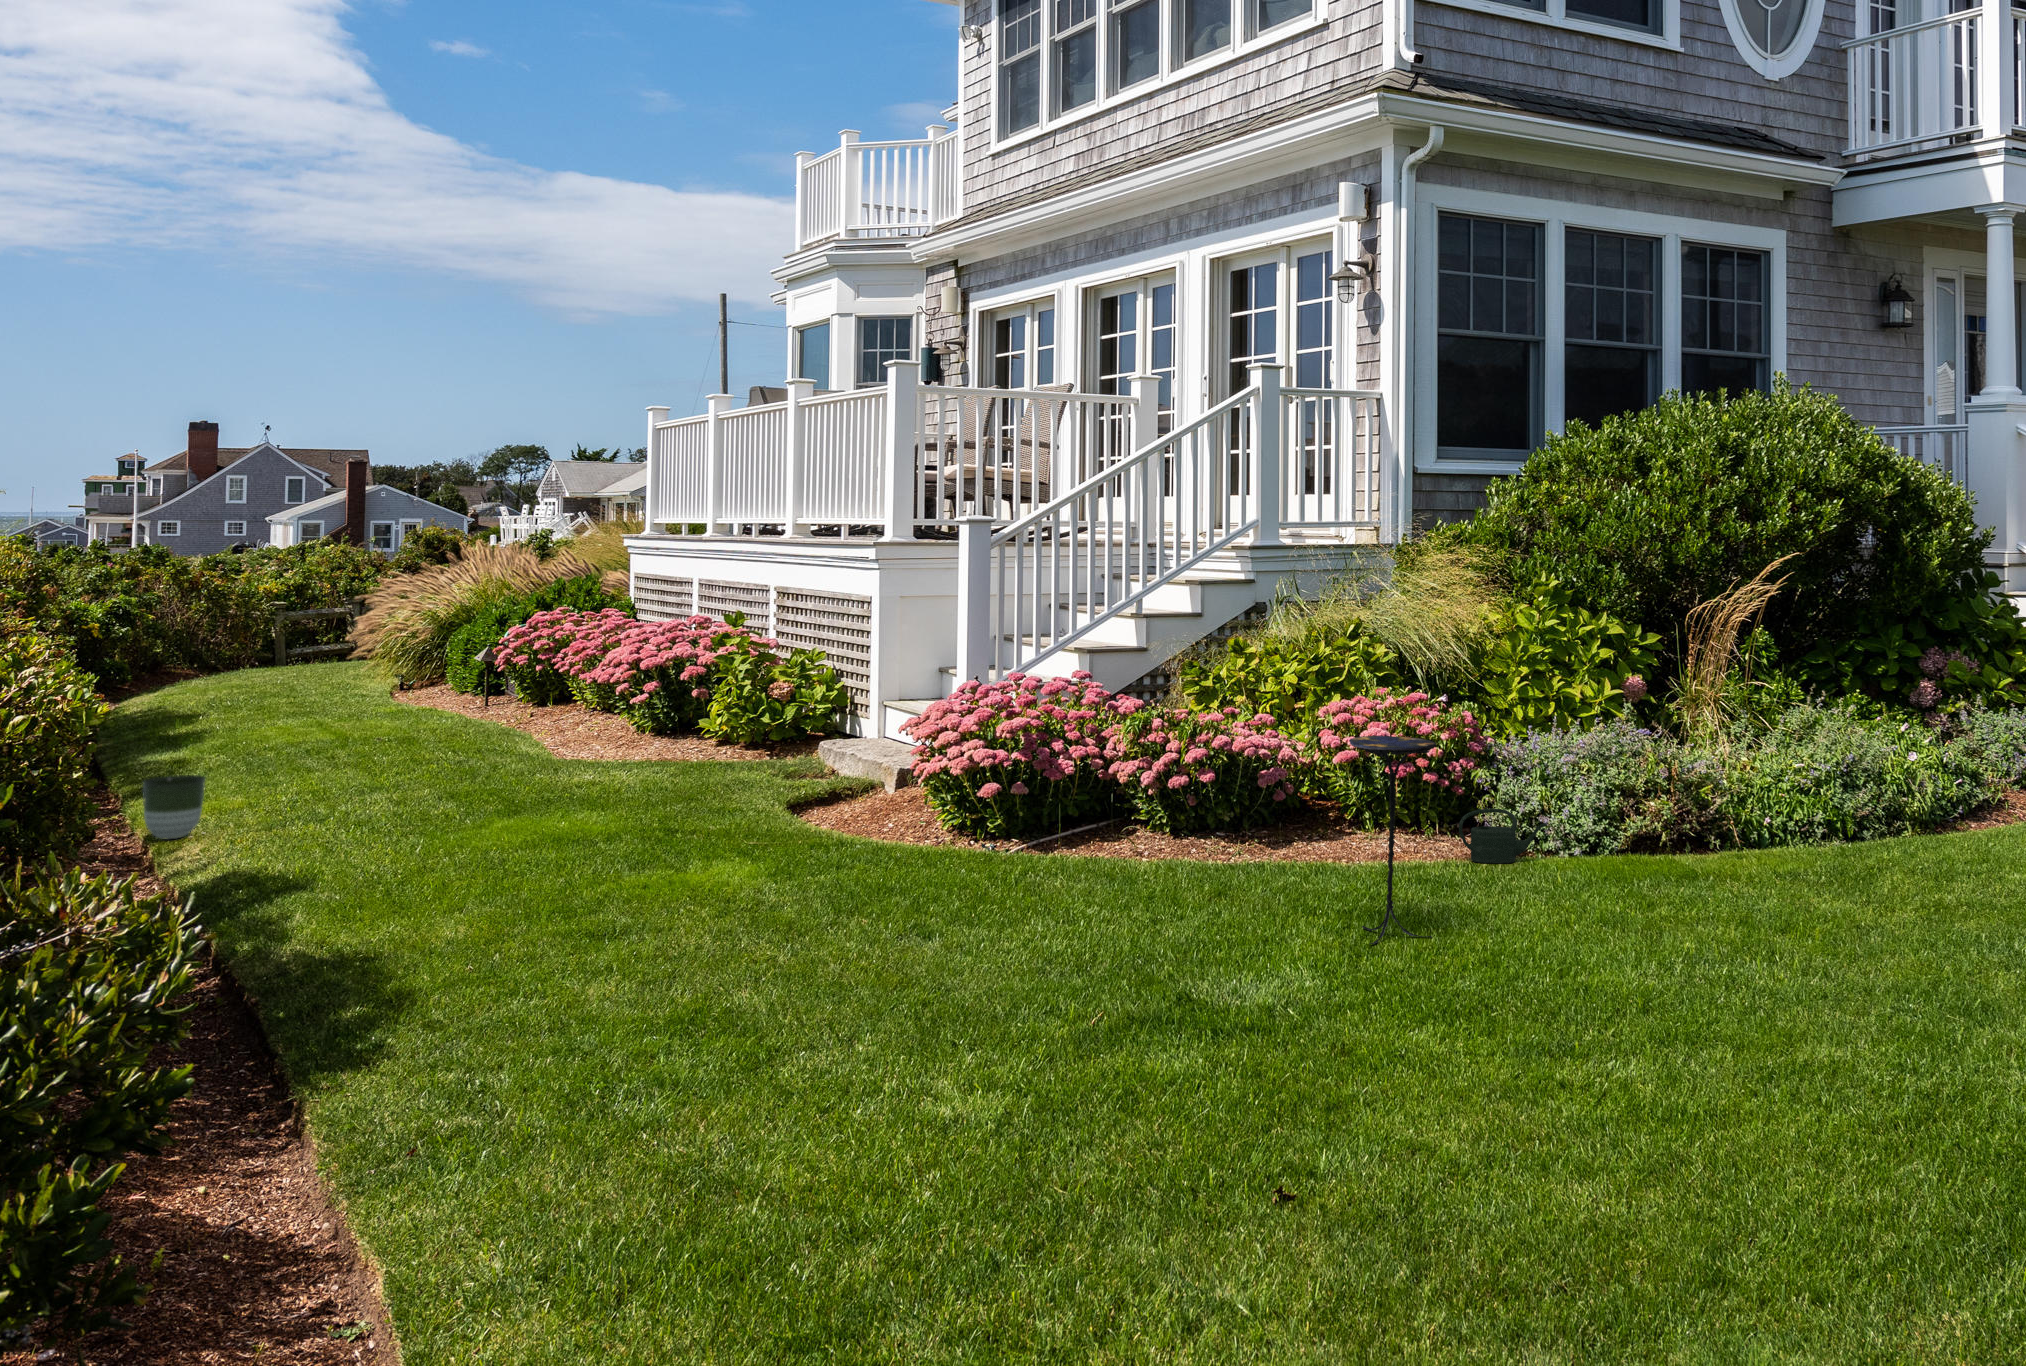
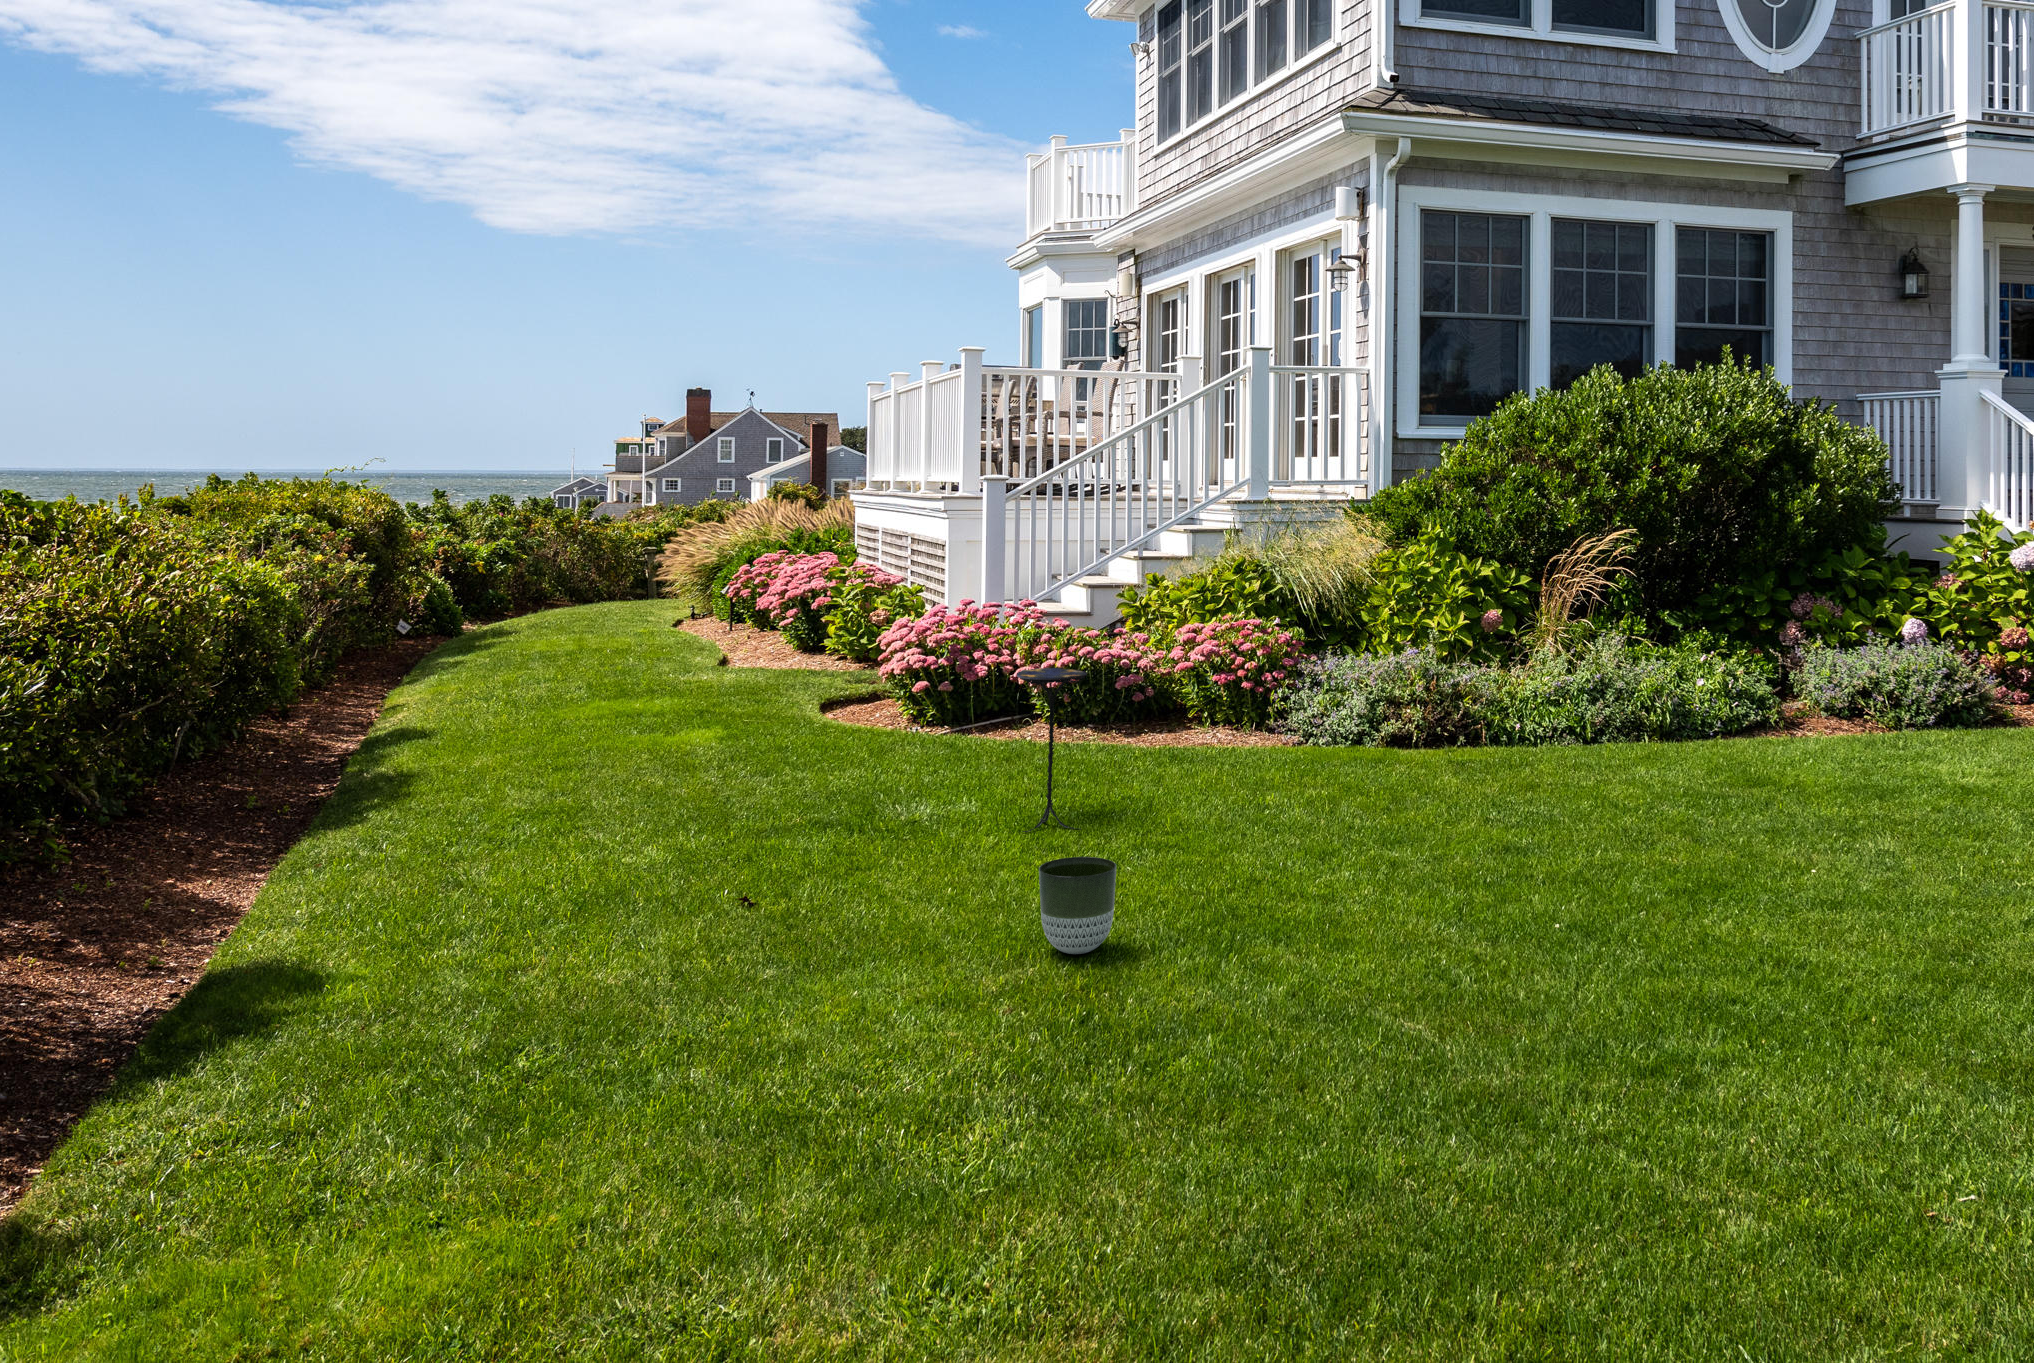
planter: present [143,775,205,839] -> present [1039,857,1116,954]
watering can: present [1459,809,1547,863] -> none [1213,731,1282,776]

